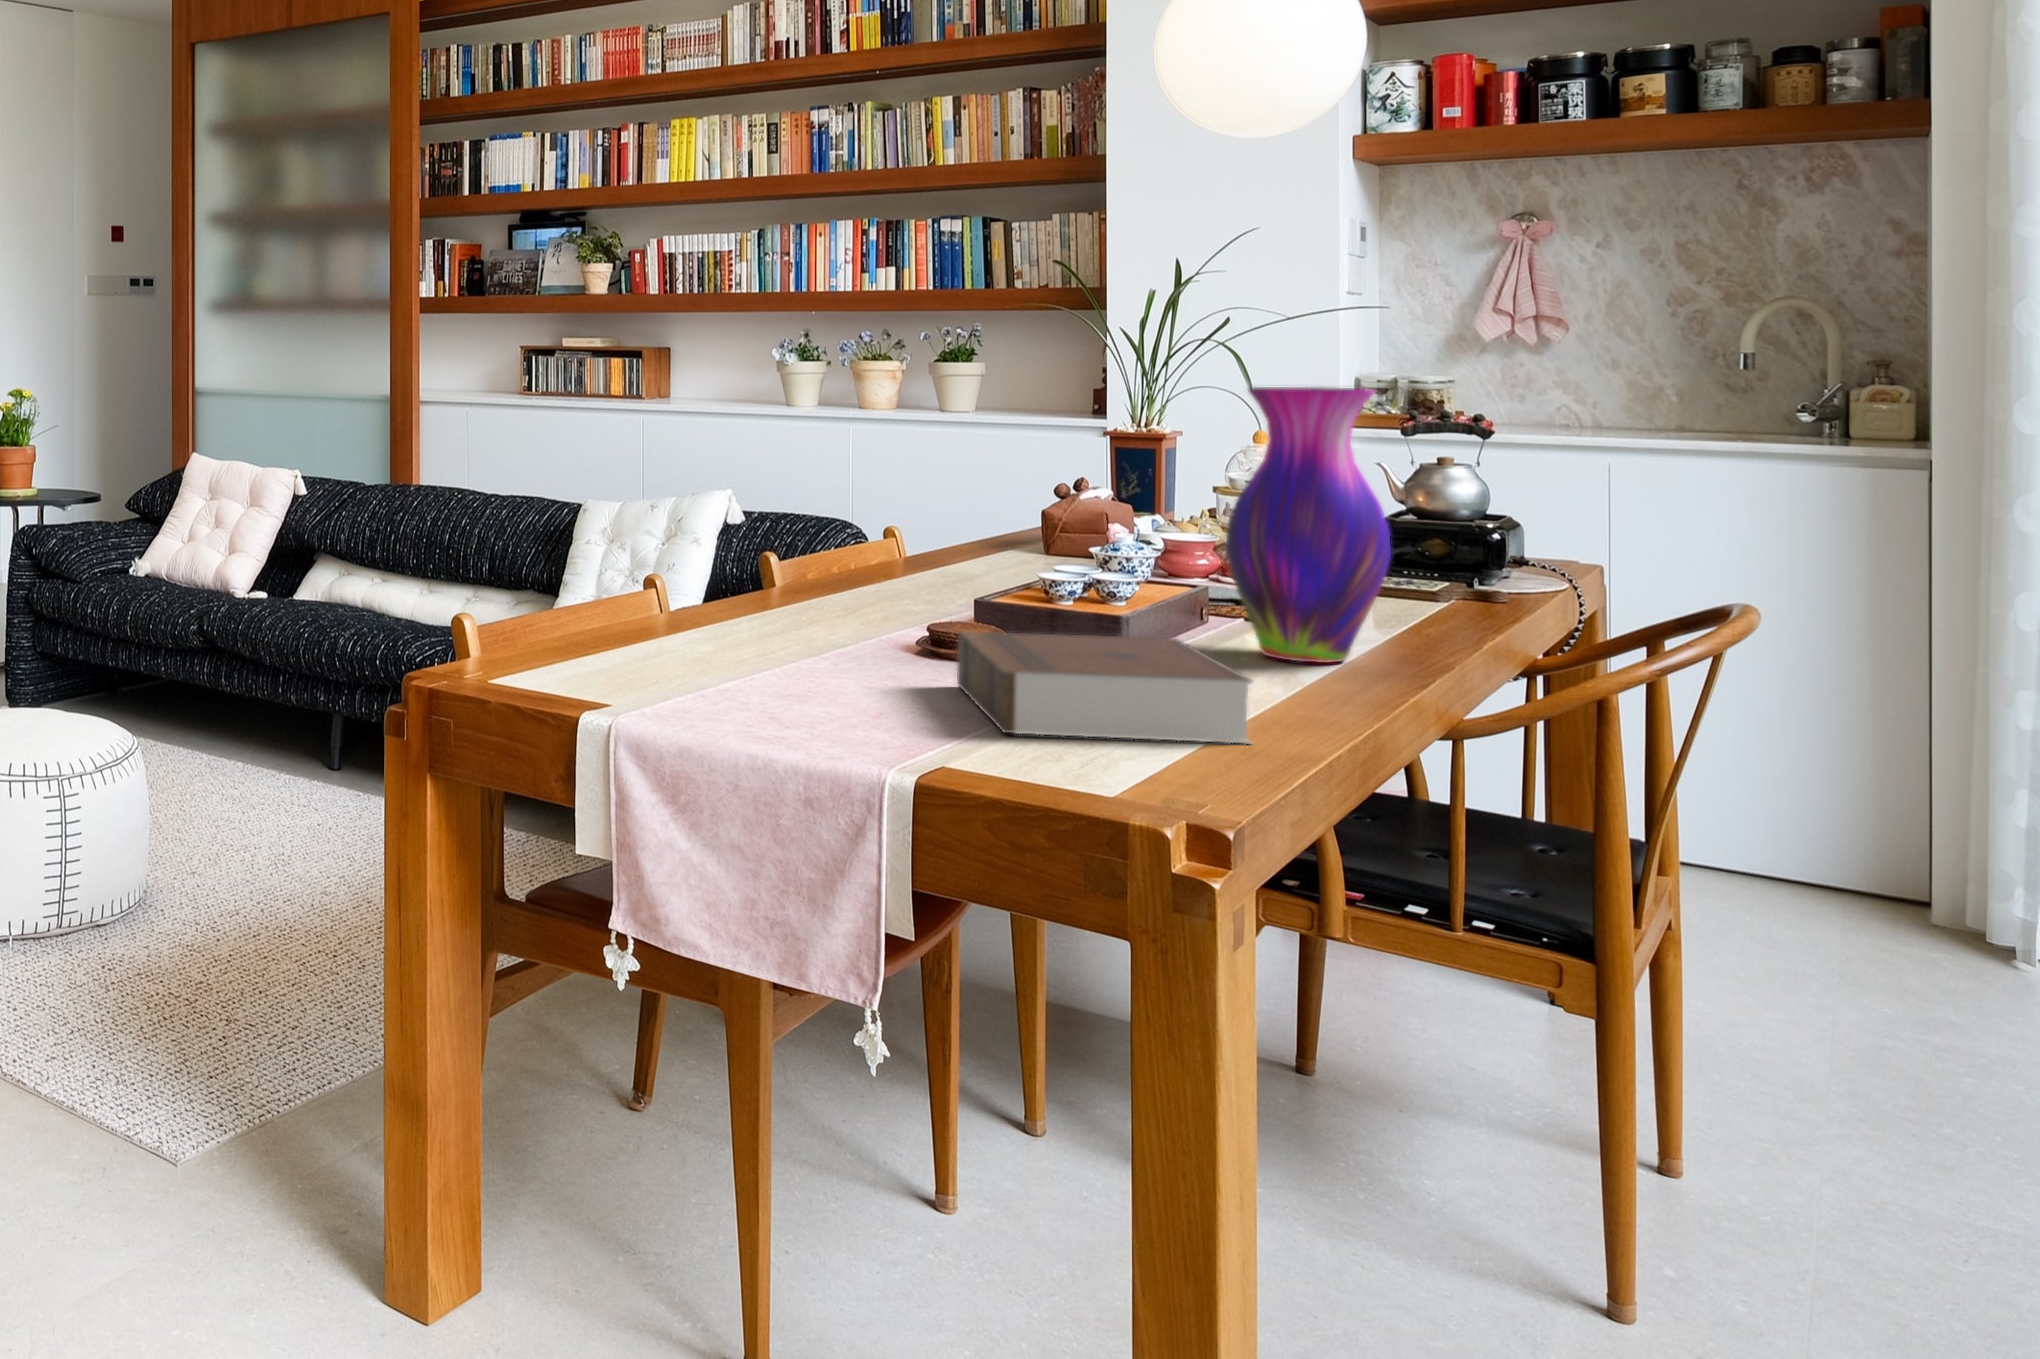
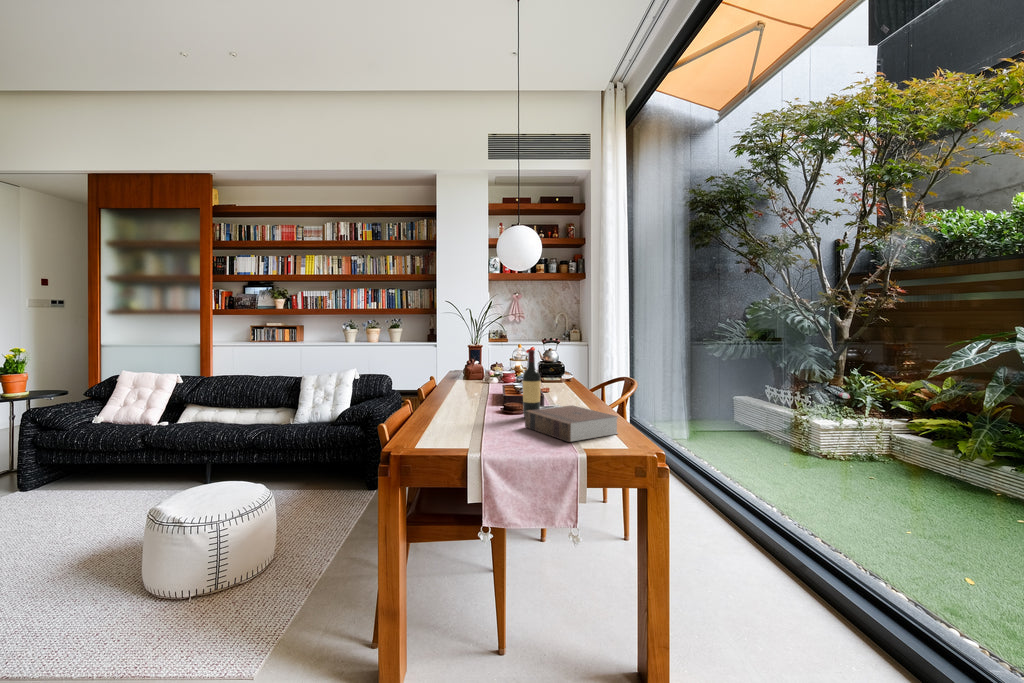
vase: present [1225,387,1391,663] -> none [557,335,594,407]
wine bottle: none [1010,433,1078,671] -> present [523,350,541,417]

